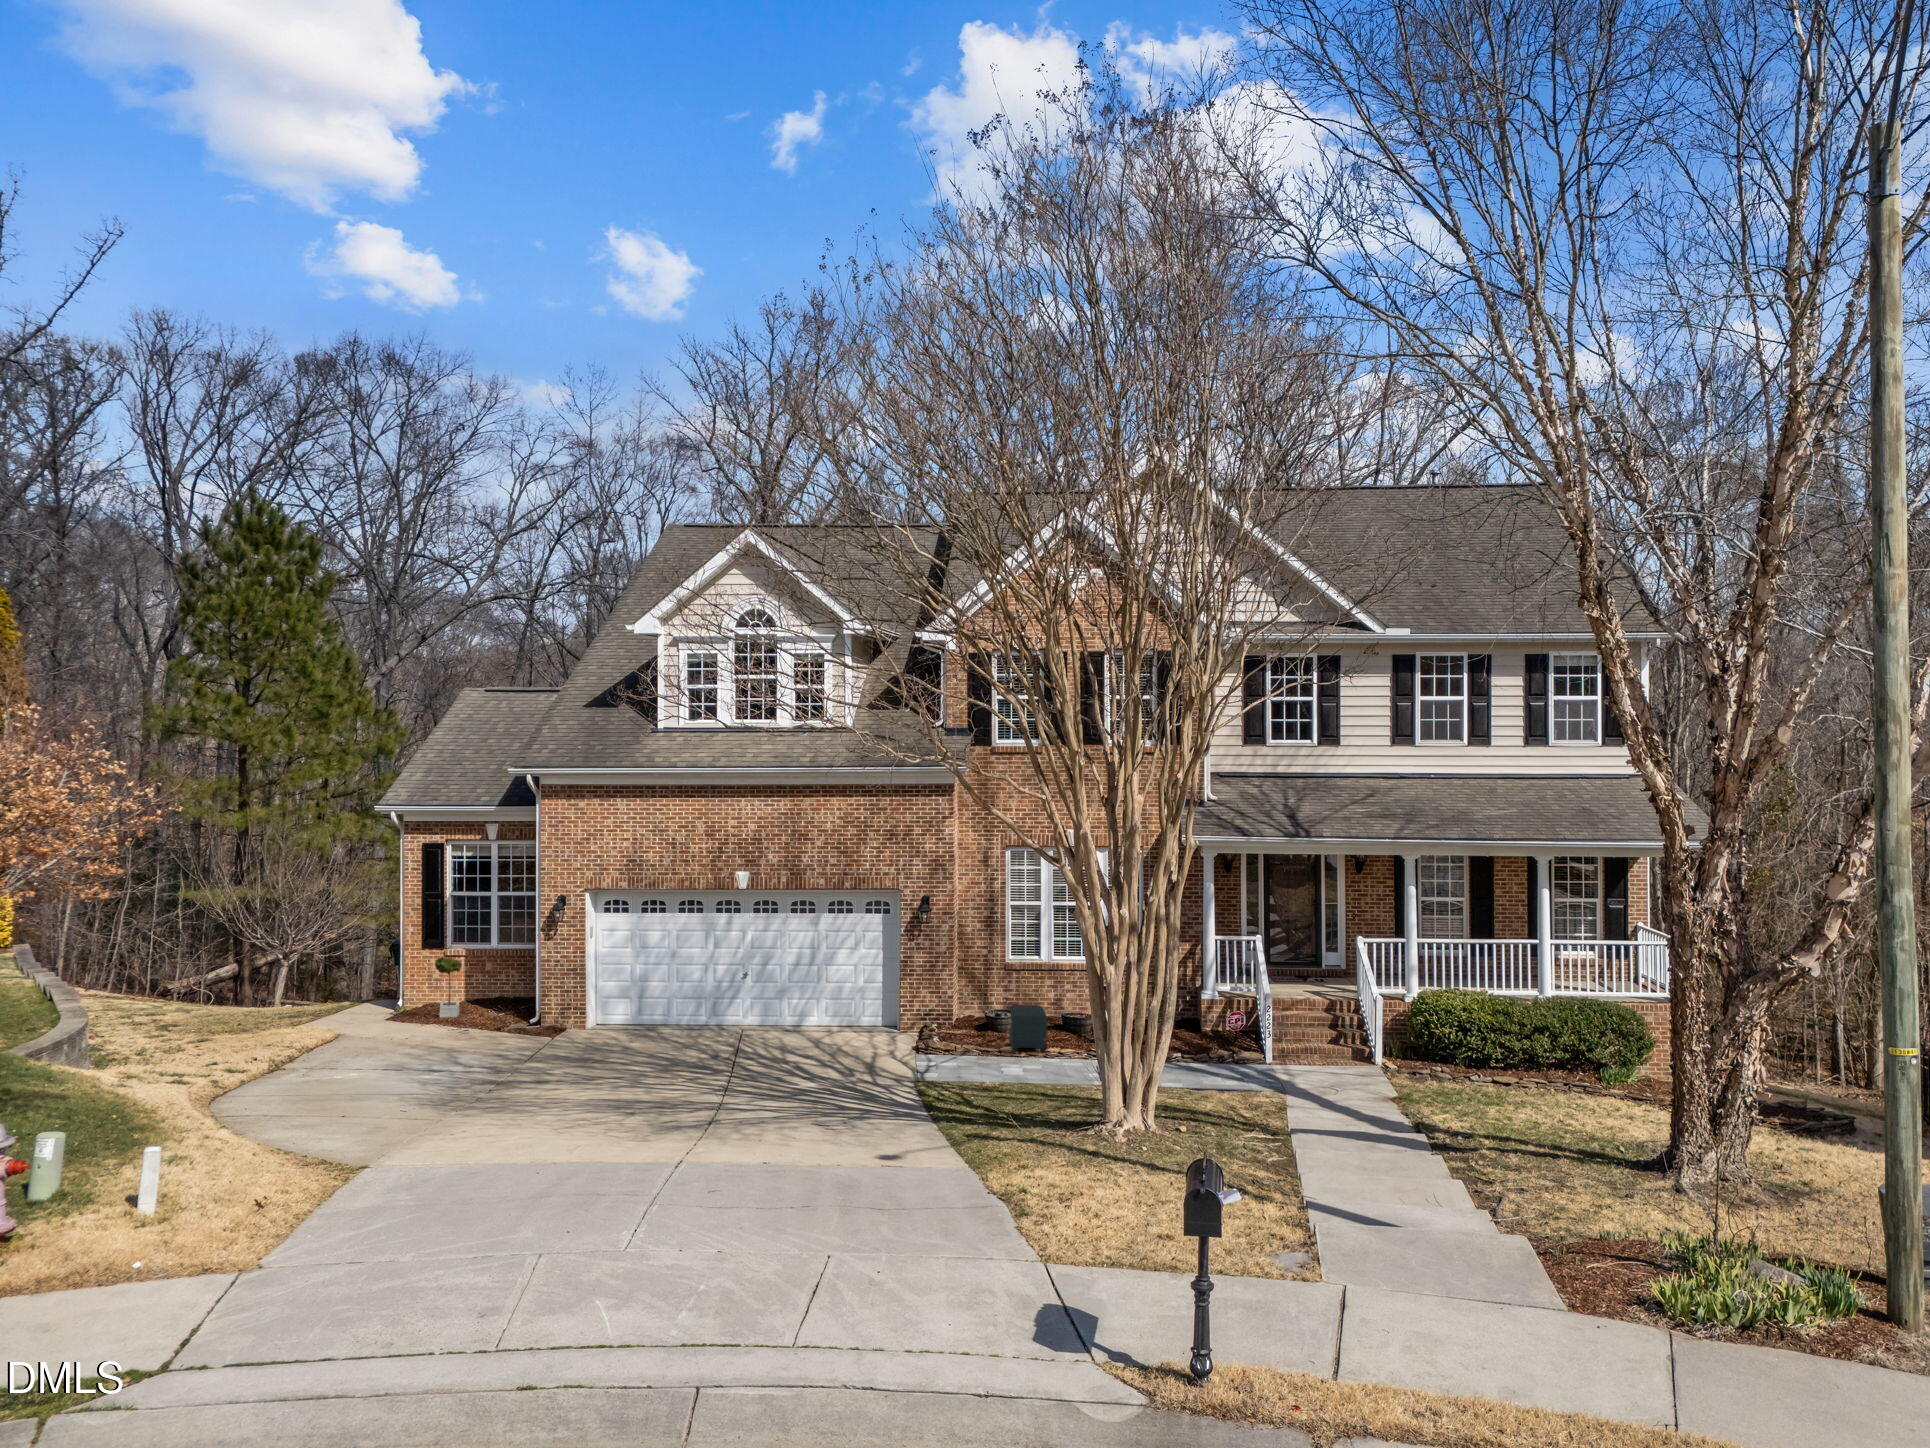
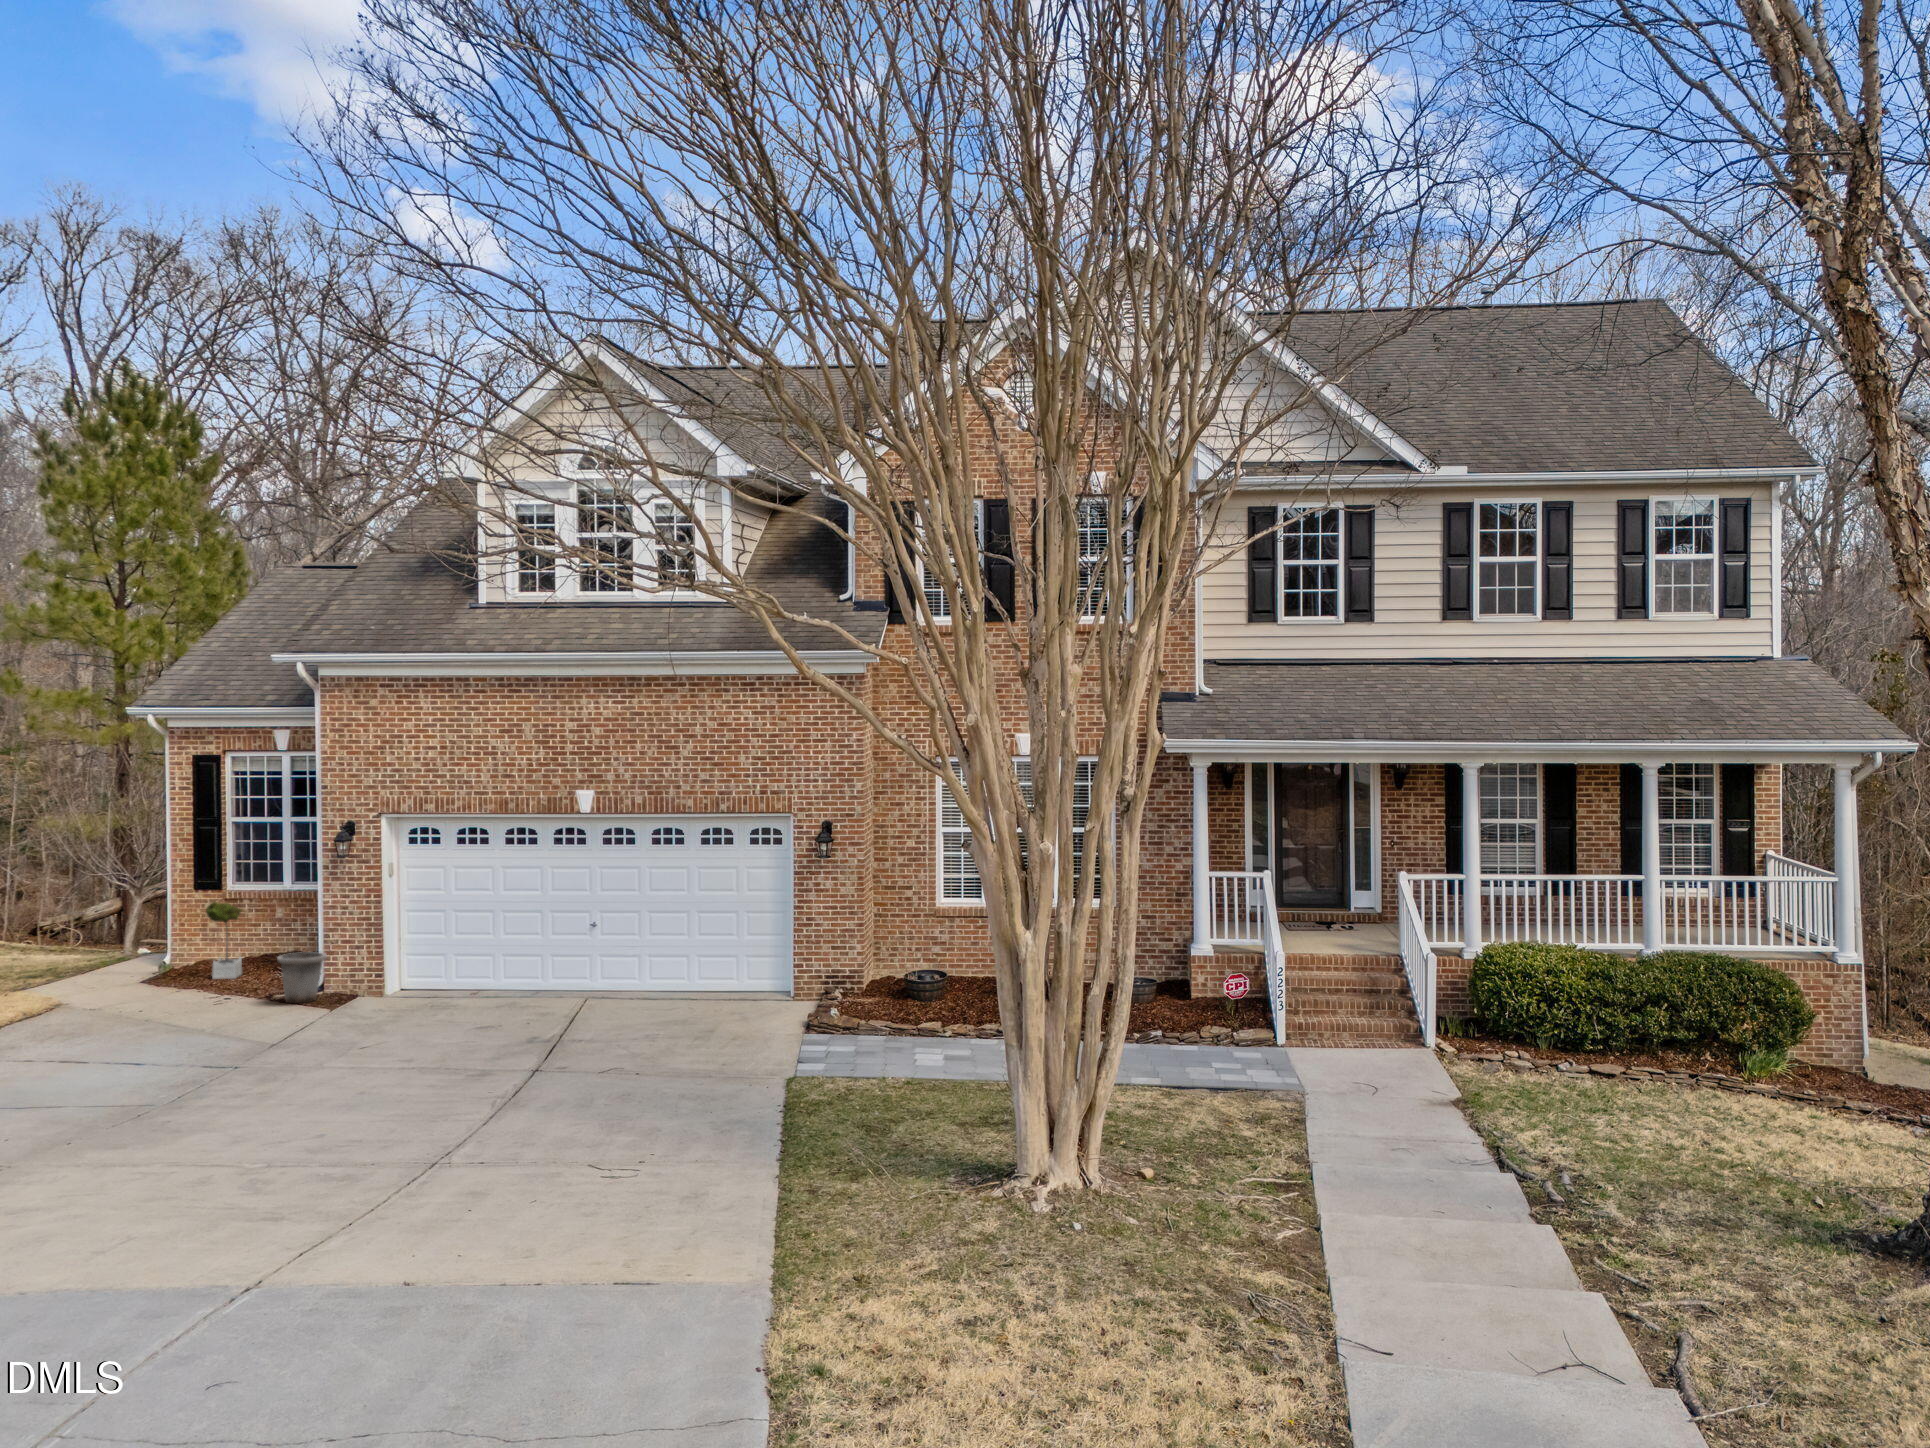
trash can: none [507,995,543,1033] -> present [277,952,327,1003]
bench: present [1009,1005,1047,1053] -> none [936,962,984,1029]

